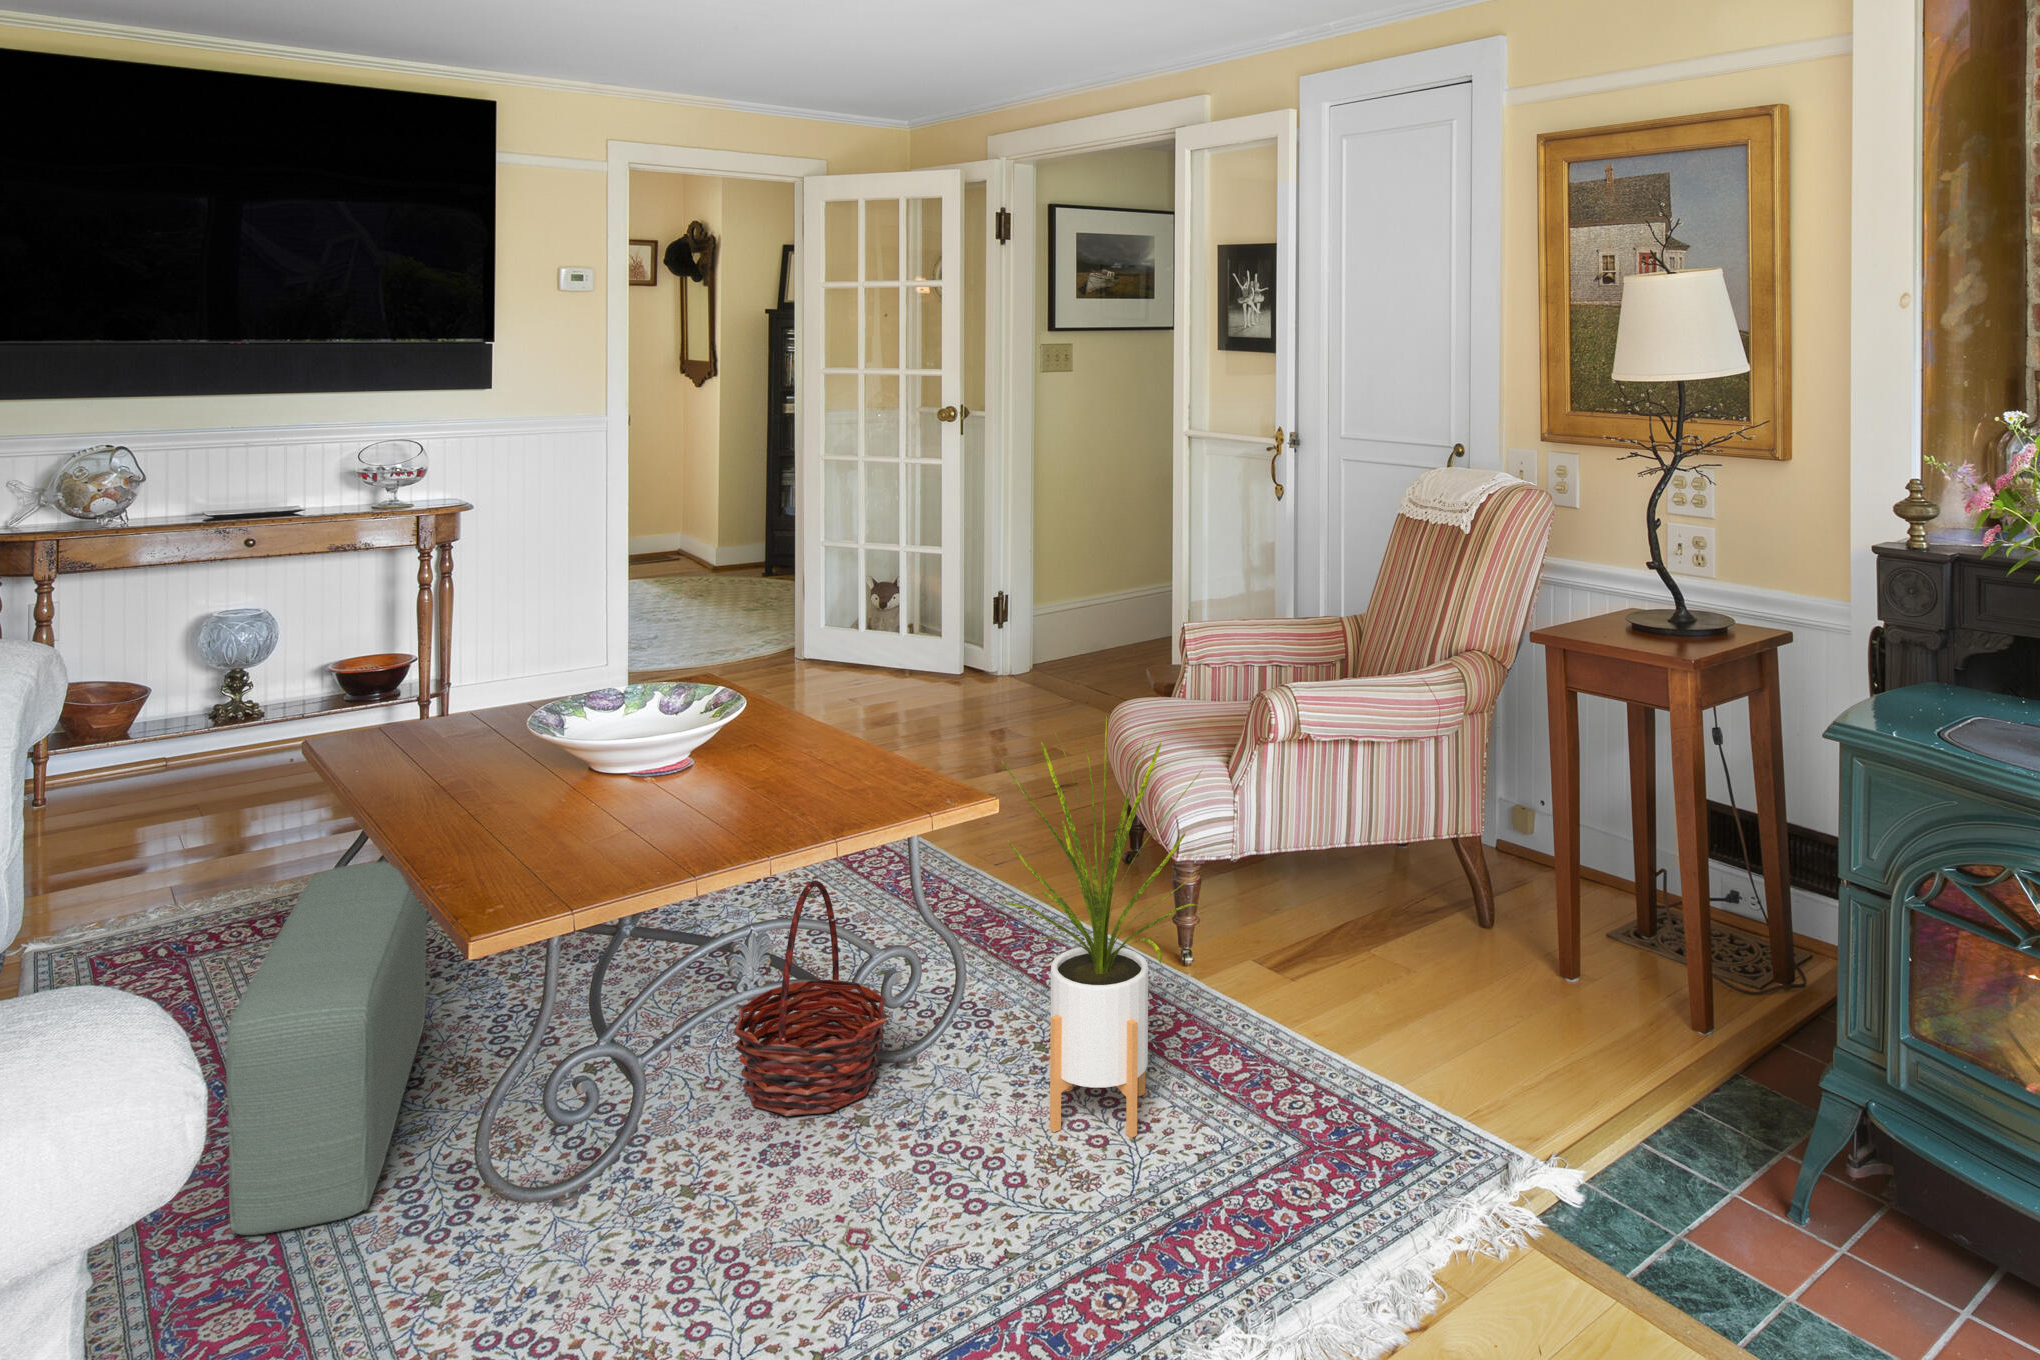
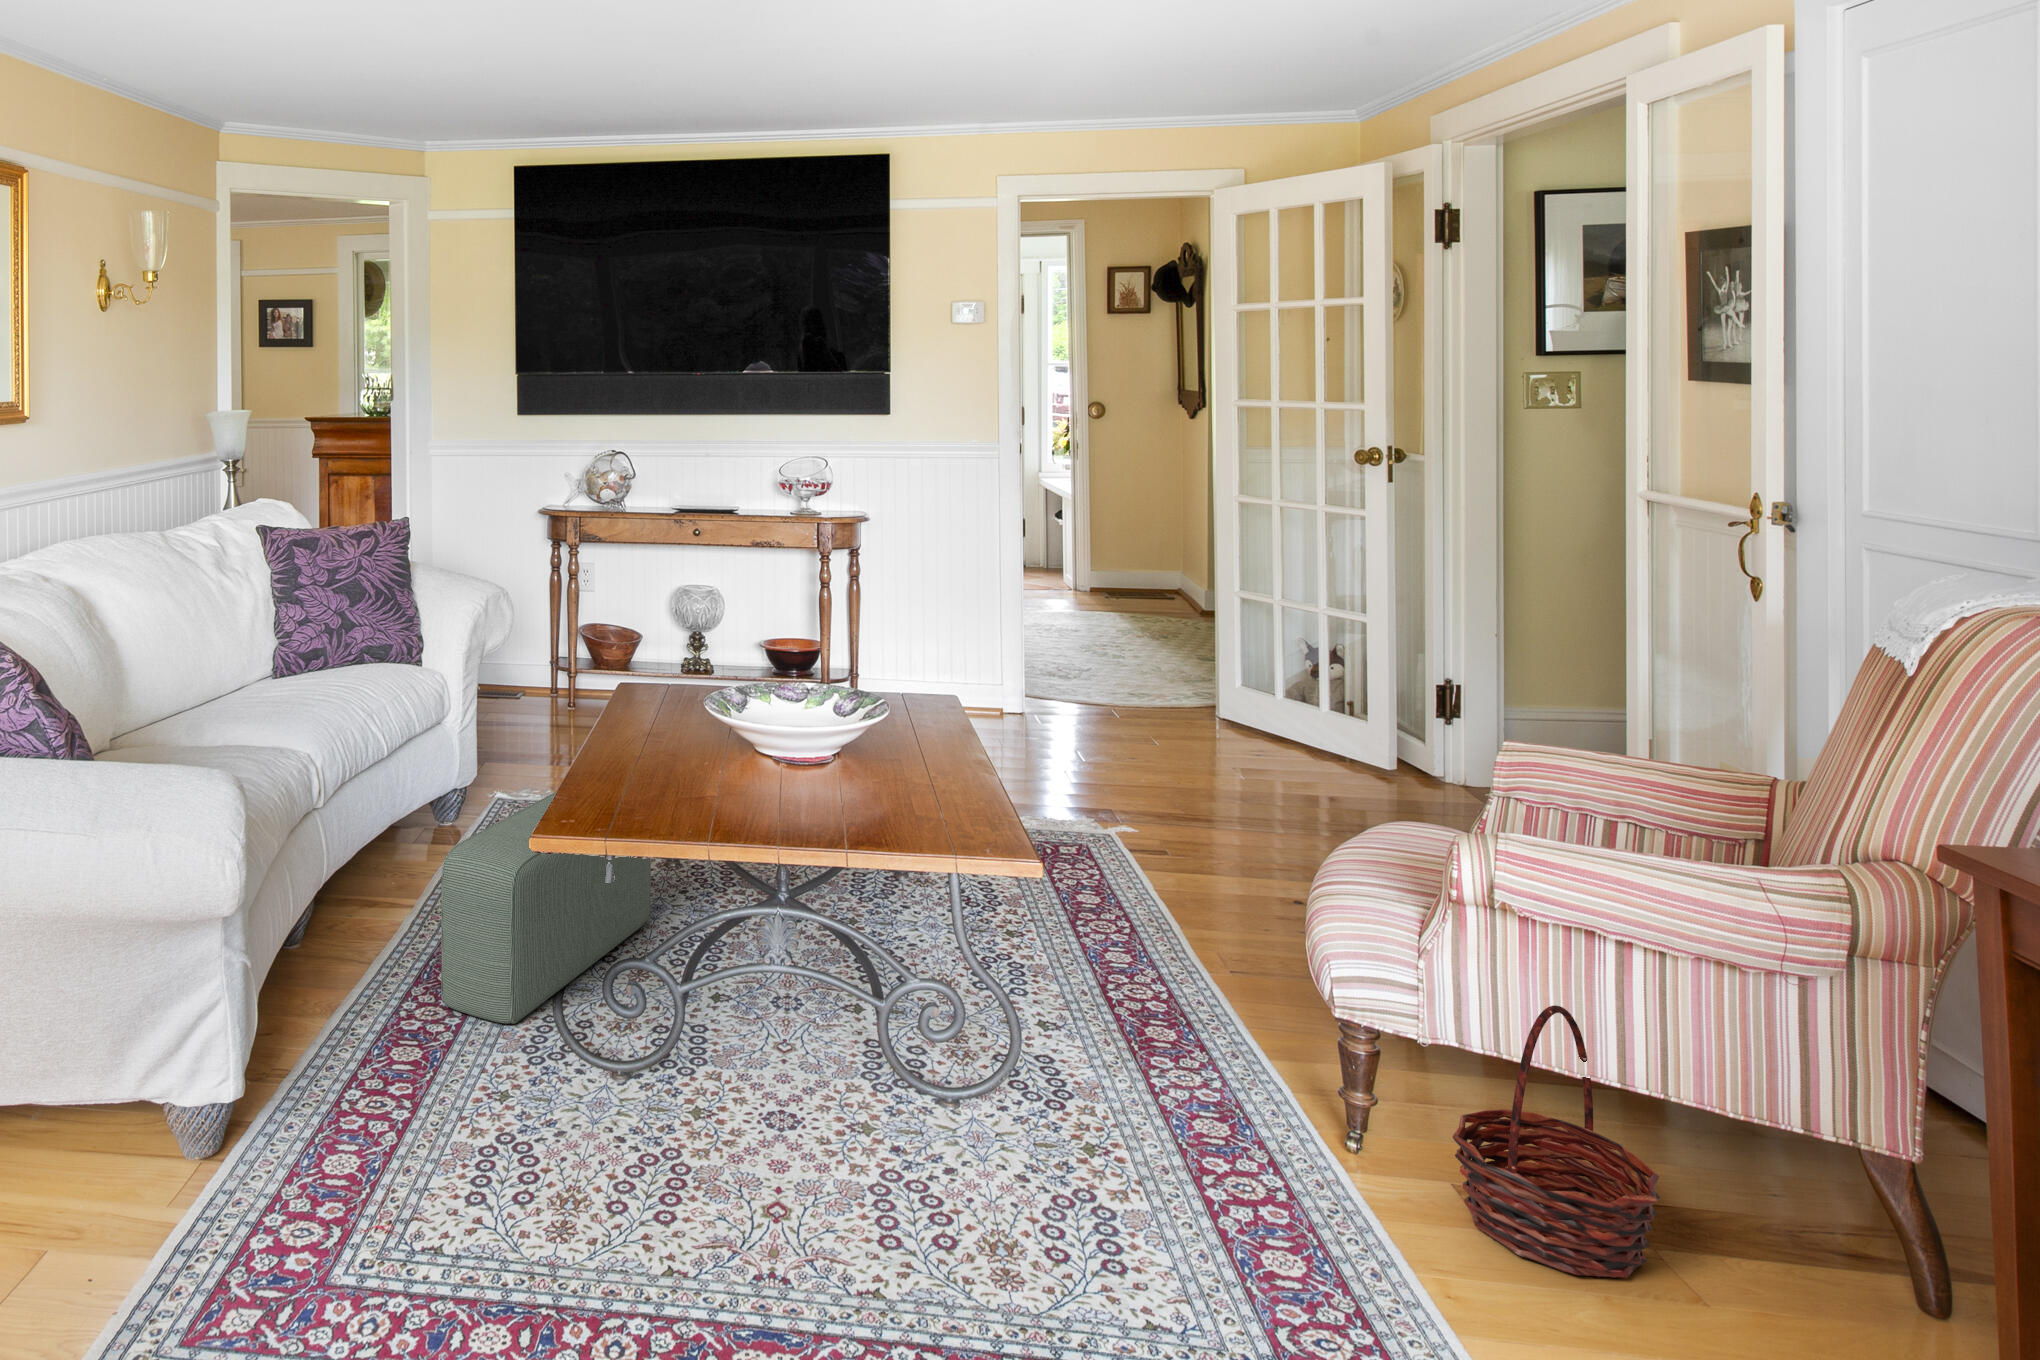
house plant: present [1002,717,1203,1138] -> none [978,804,1220,1272]
basket: present [734,881,887,1117] -> present [1453,1005,1660,1278]

